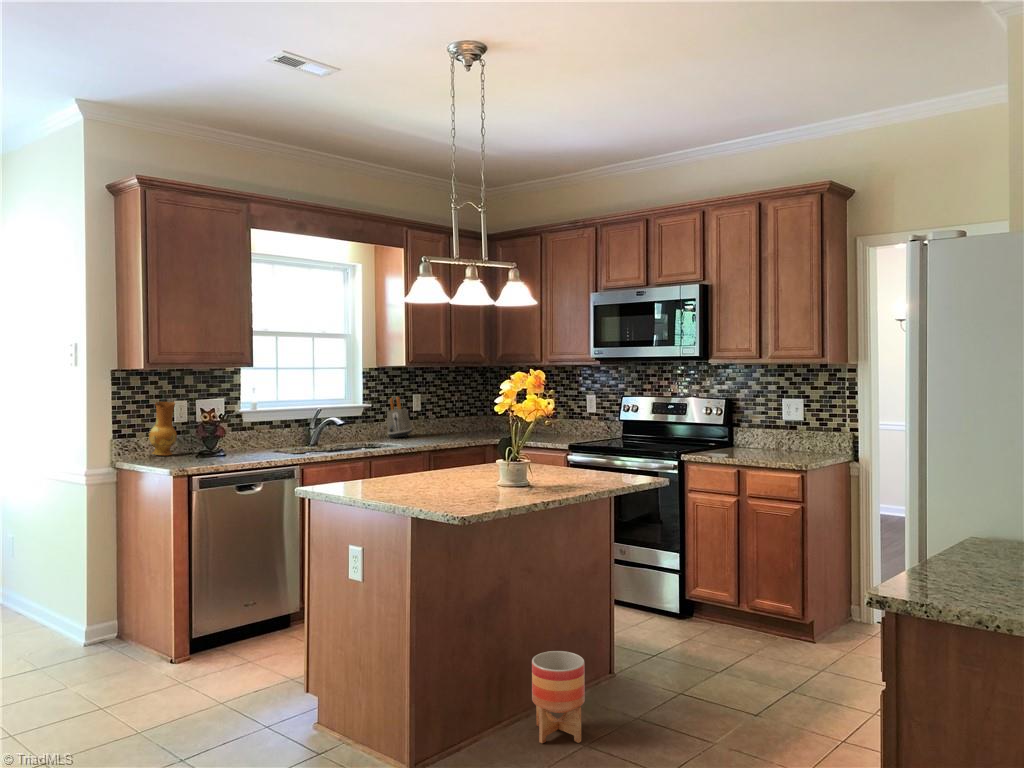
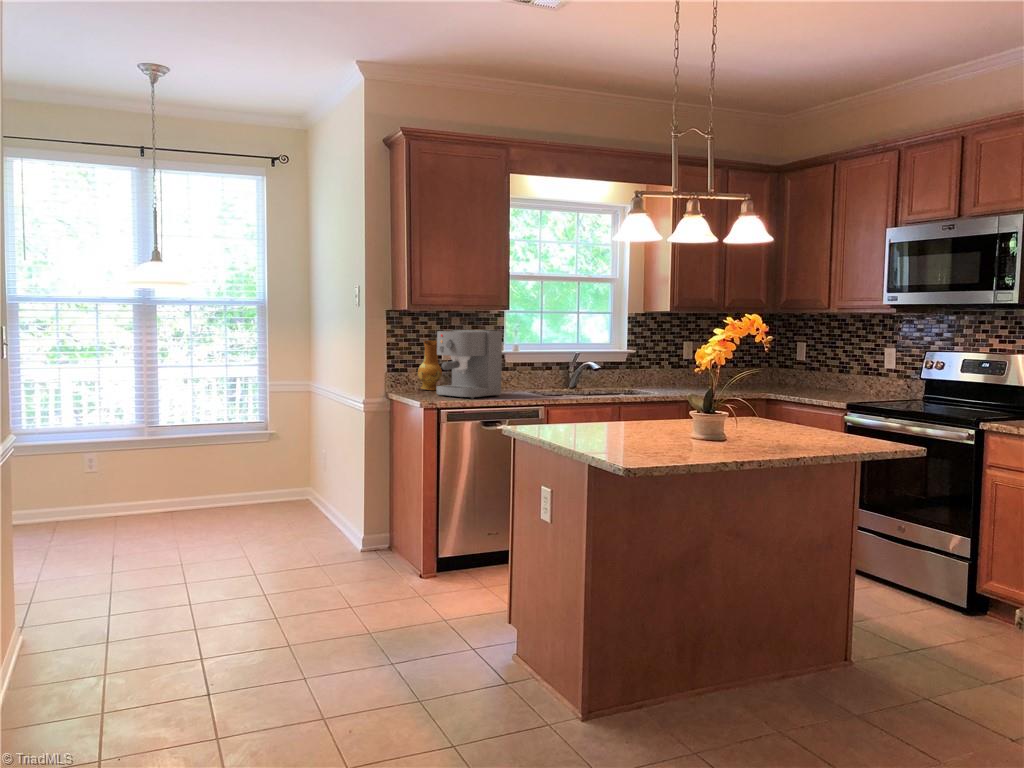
coffee maker: none [178,390,251,462] -> present [437,330,502,399]
toaster: present [387,397,412,438] -> none [652,343,681,387]
planter: present [532,651,585,744] -> none [726,619,786,720]

